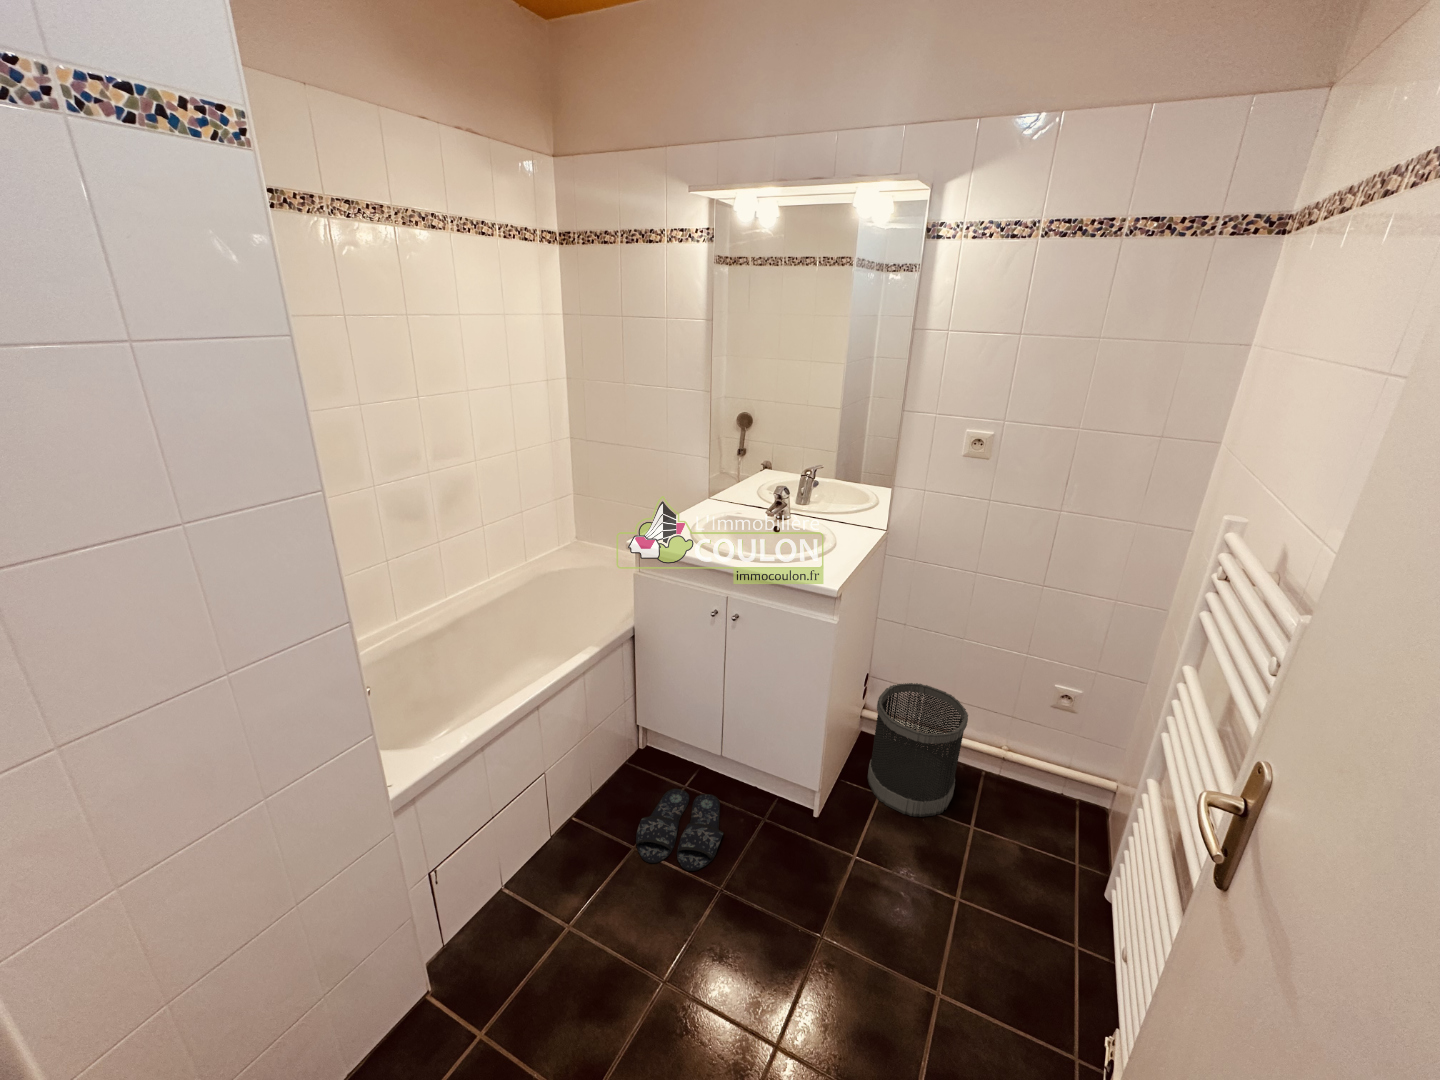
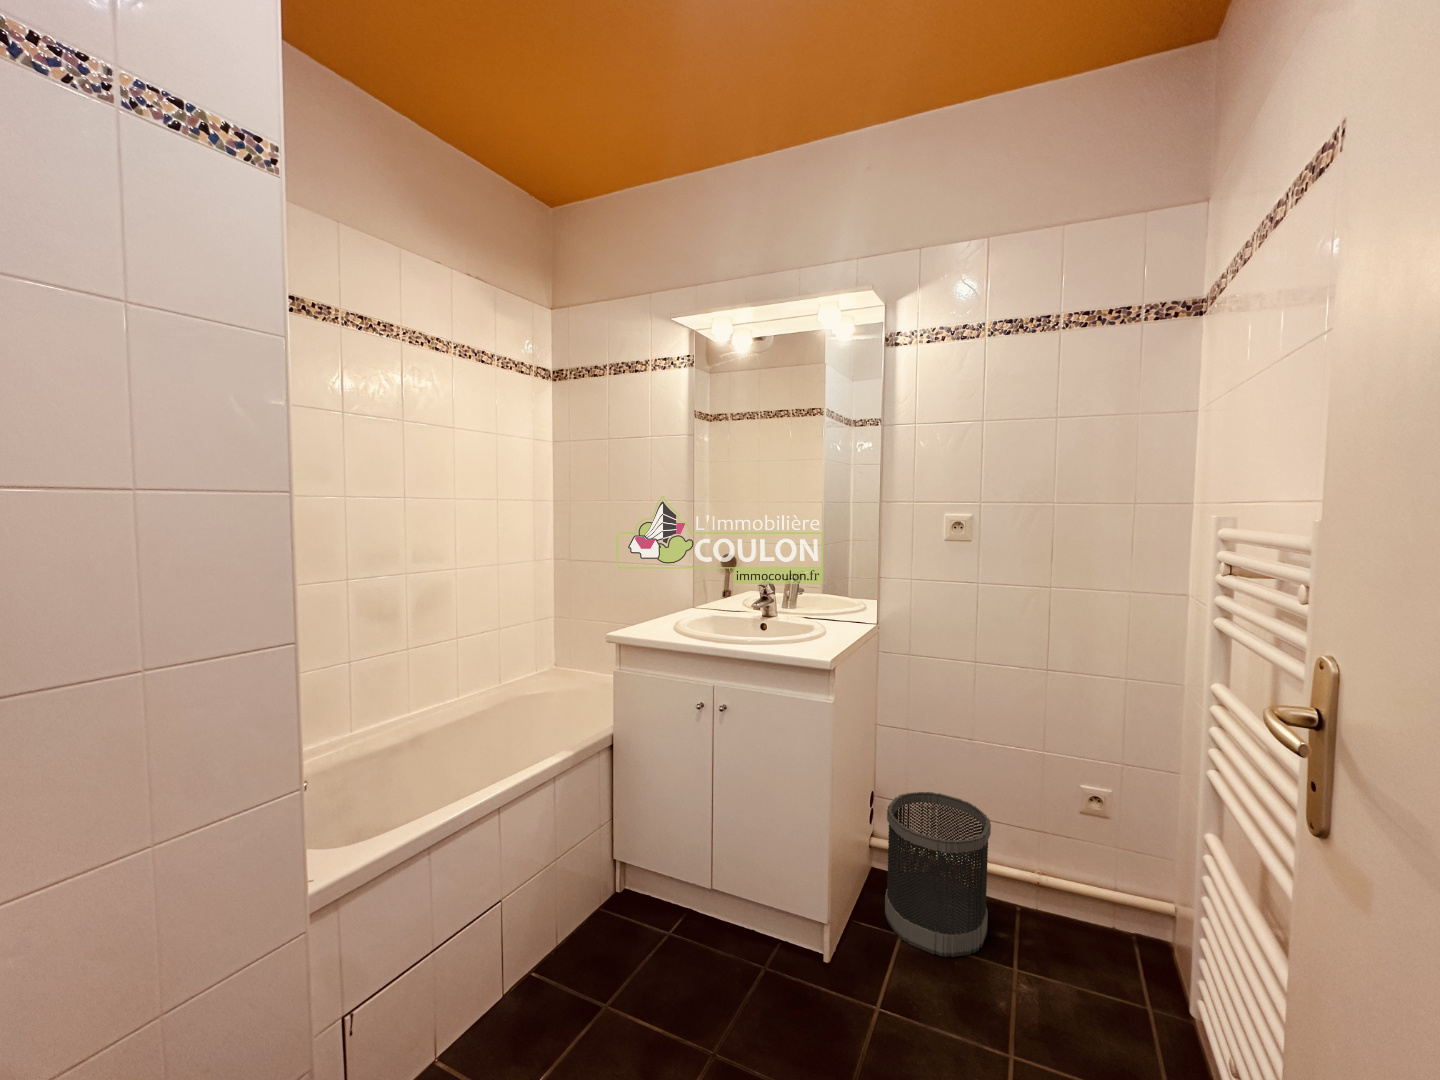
slippers: present [636,789,723,871] -> none [610,933,718,1033]

